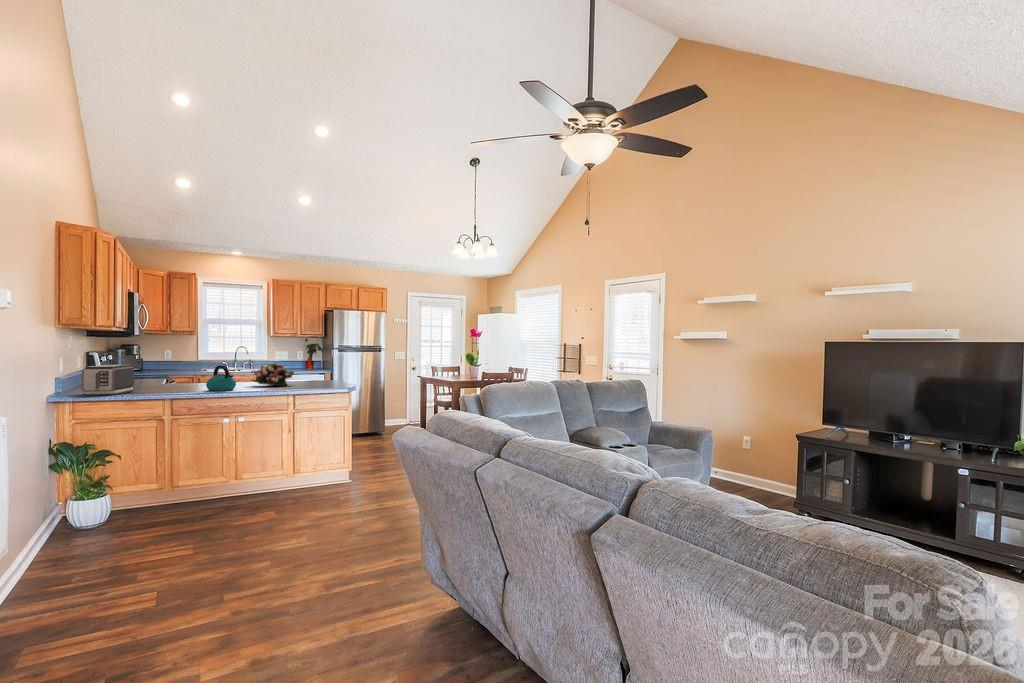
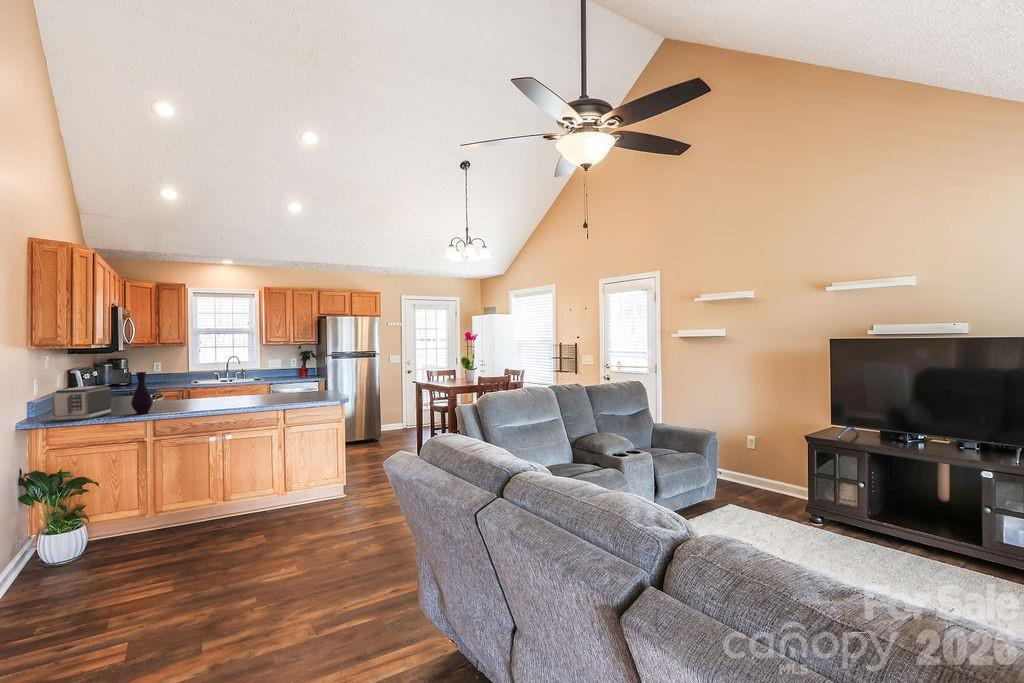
vase: none [153,353,172,393] -> present [131,372,153,414]
flower arrangement: present [250,362,294,386] -> none [237,376,284,400]
kettle: present [206,365,236,391] -> none [189,382,222,410]

